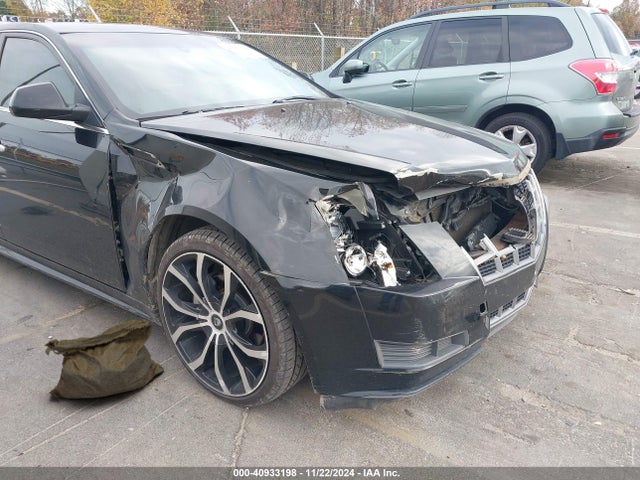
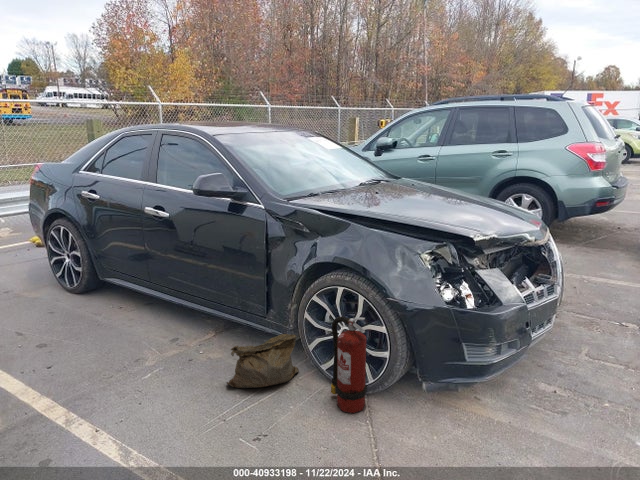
fire extinguisher: none [184,298,242,441] -> present [331,317,367,413]

